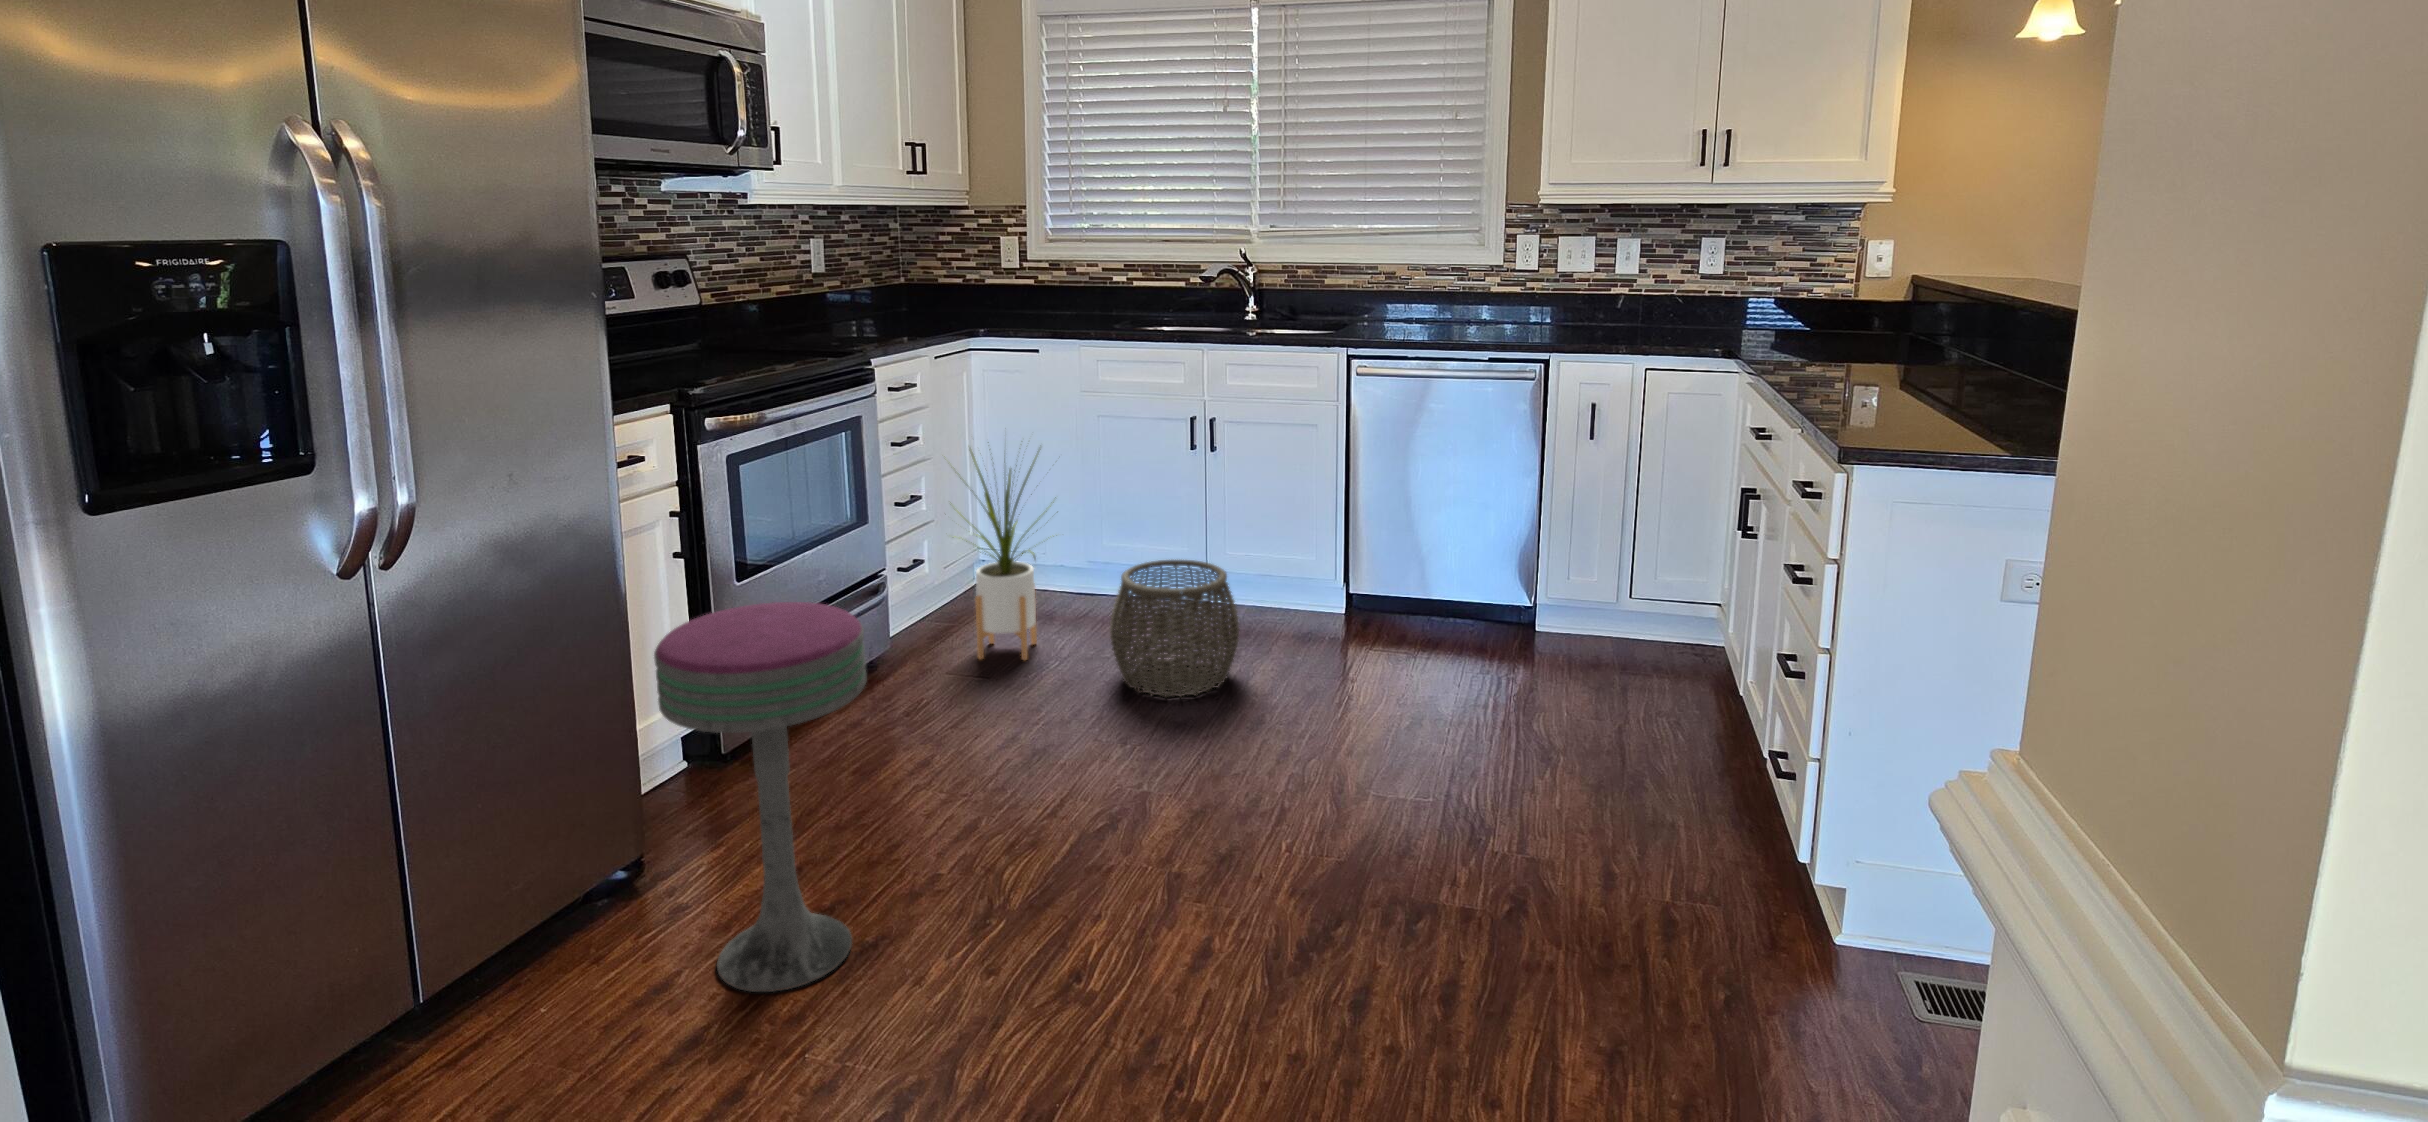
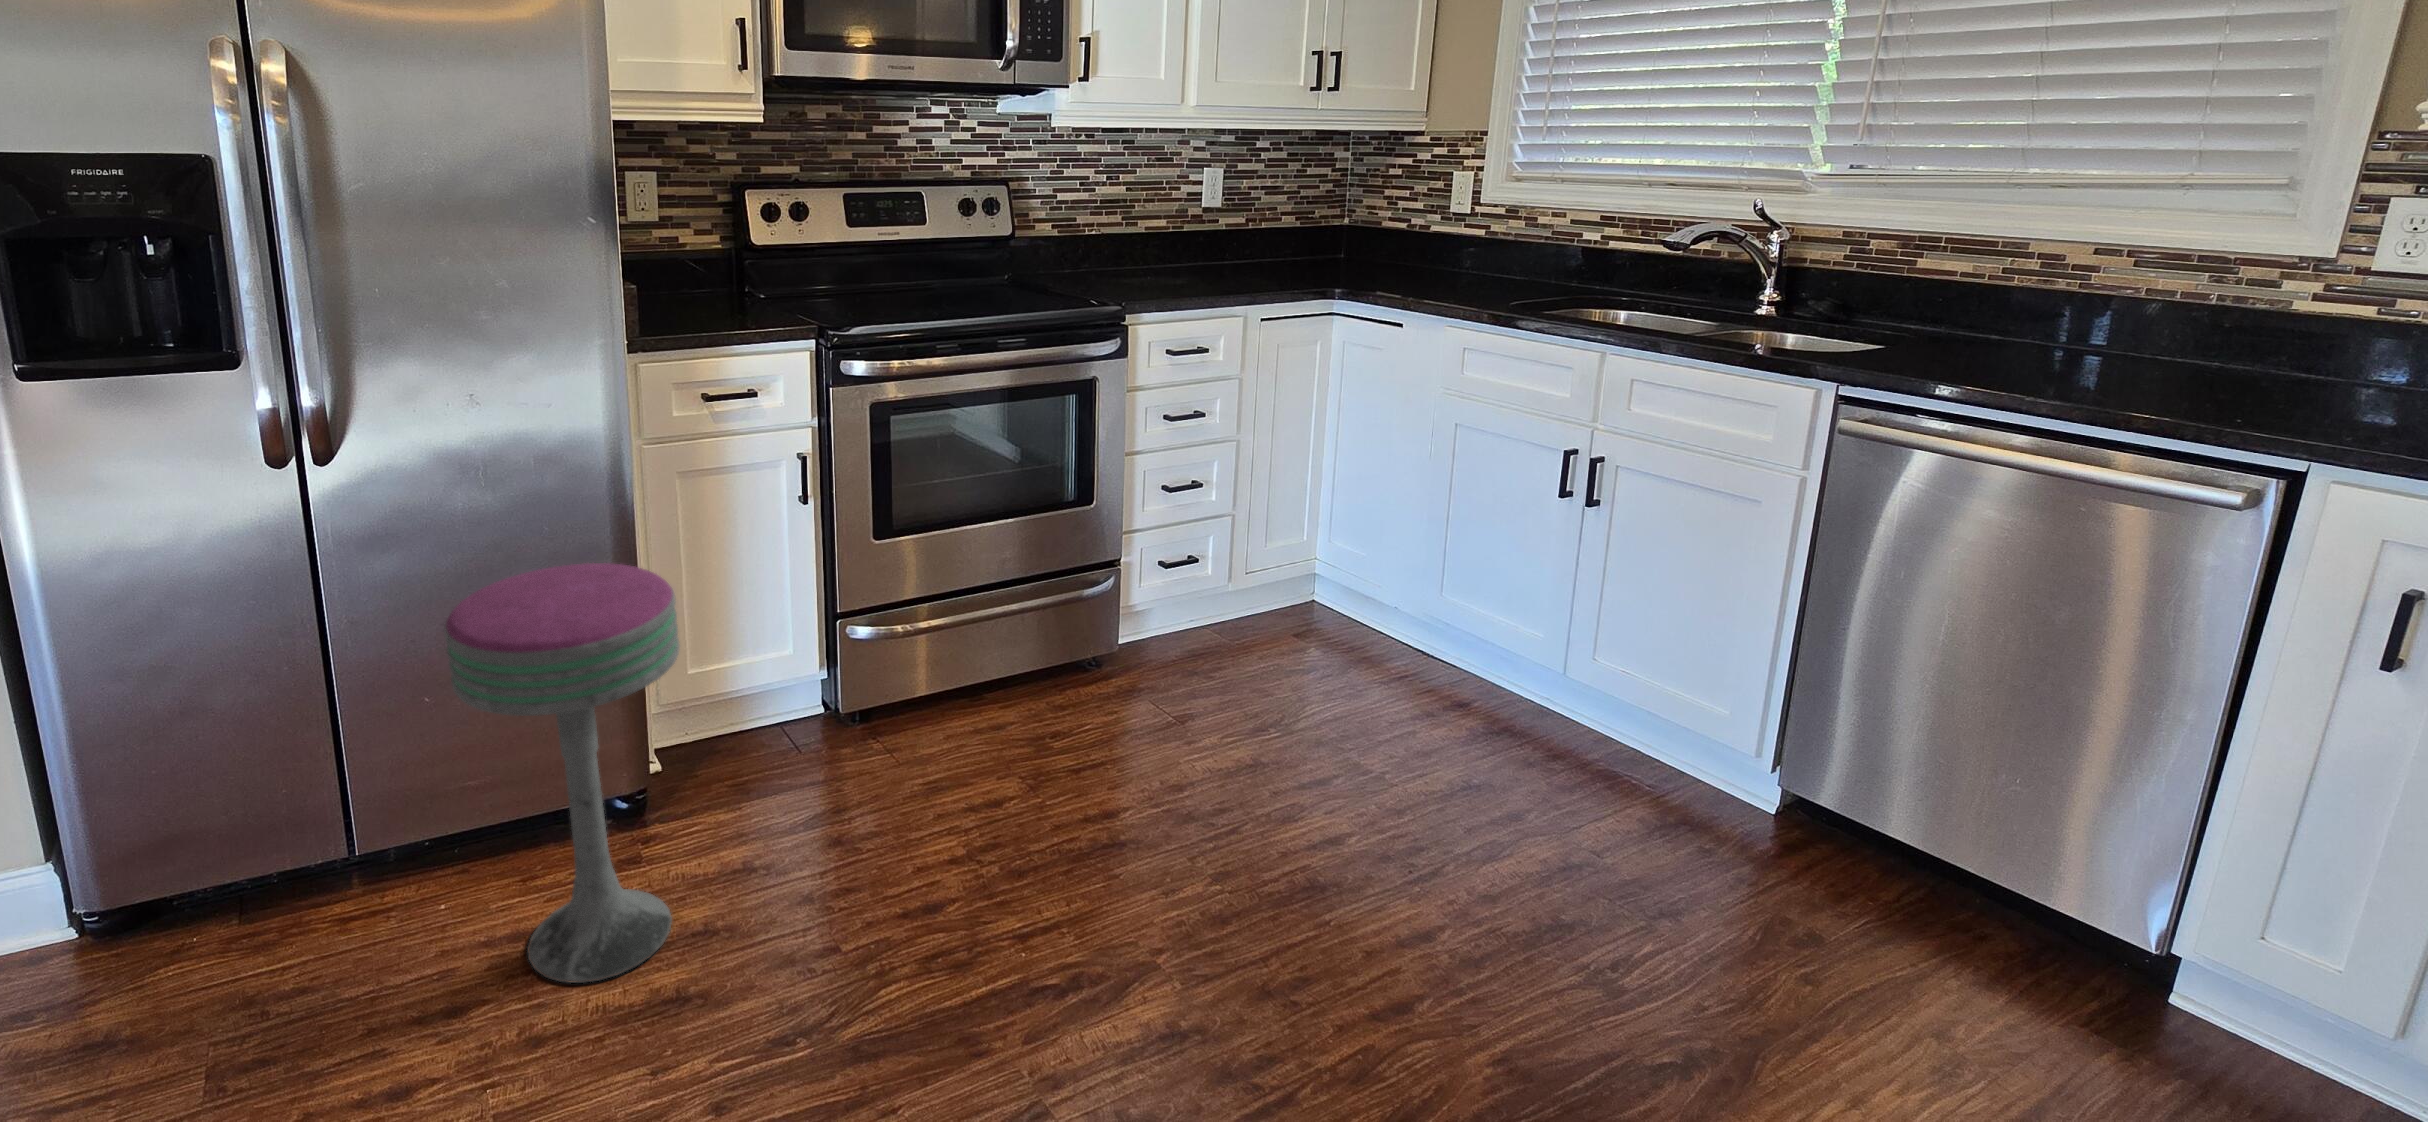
house plant: present [960,450,1056,660] -> none [1173,414,1328,703]
woven basket: present [1110,559,1240,697] -> none [1282,634,1474,847]

